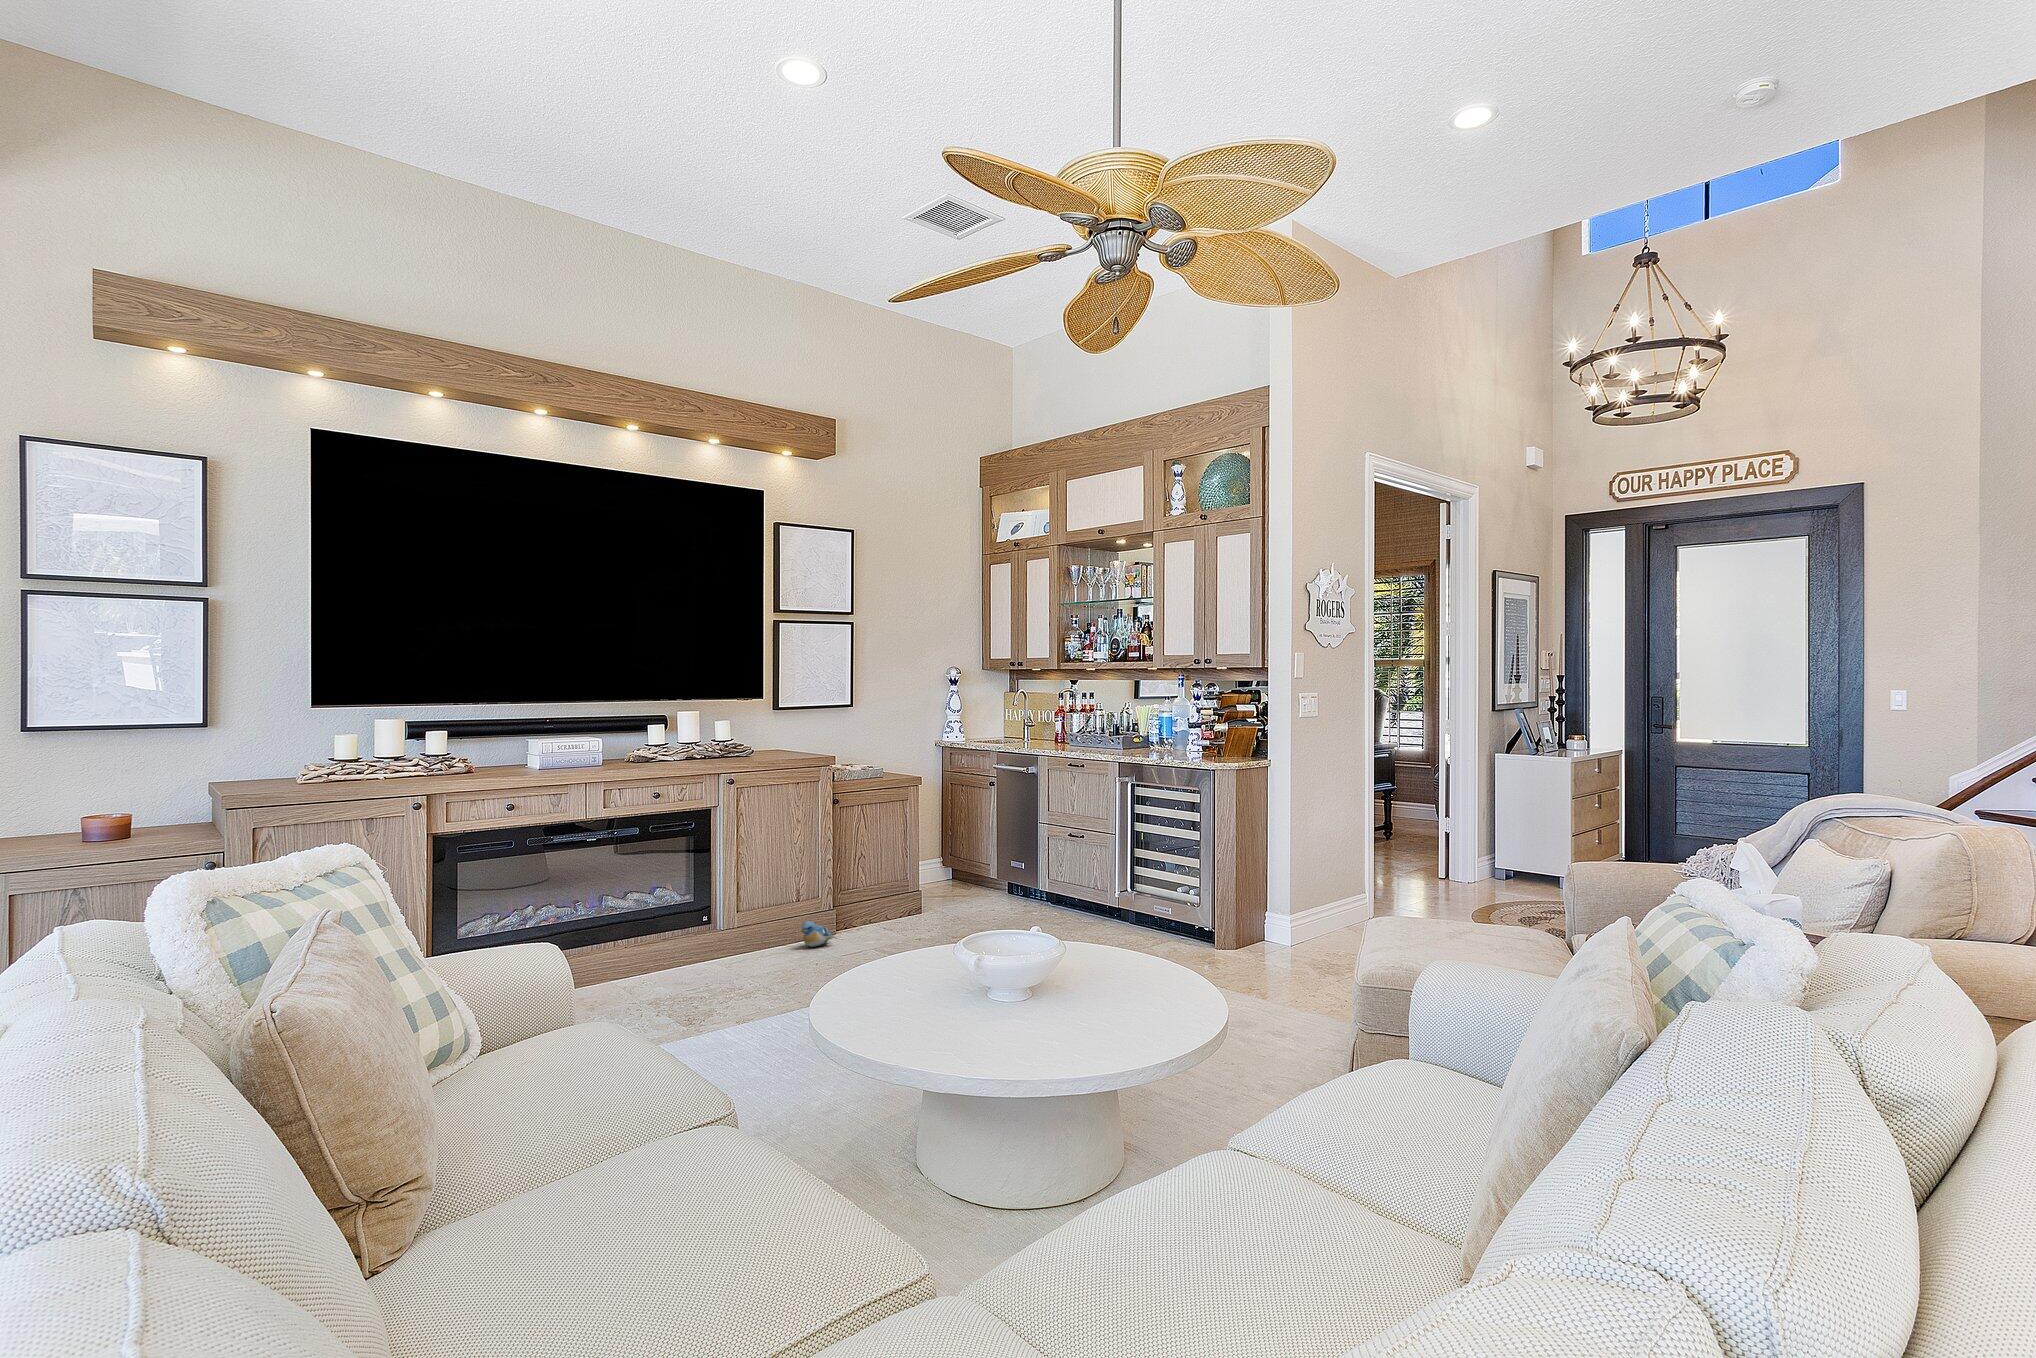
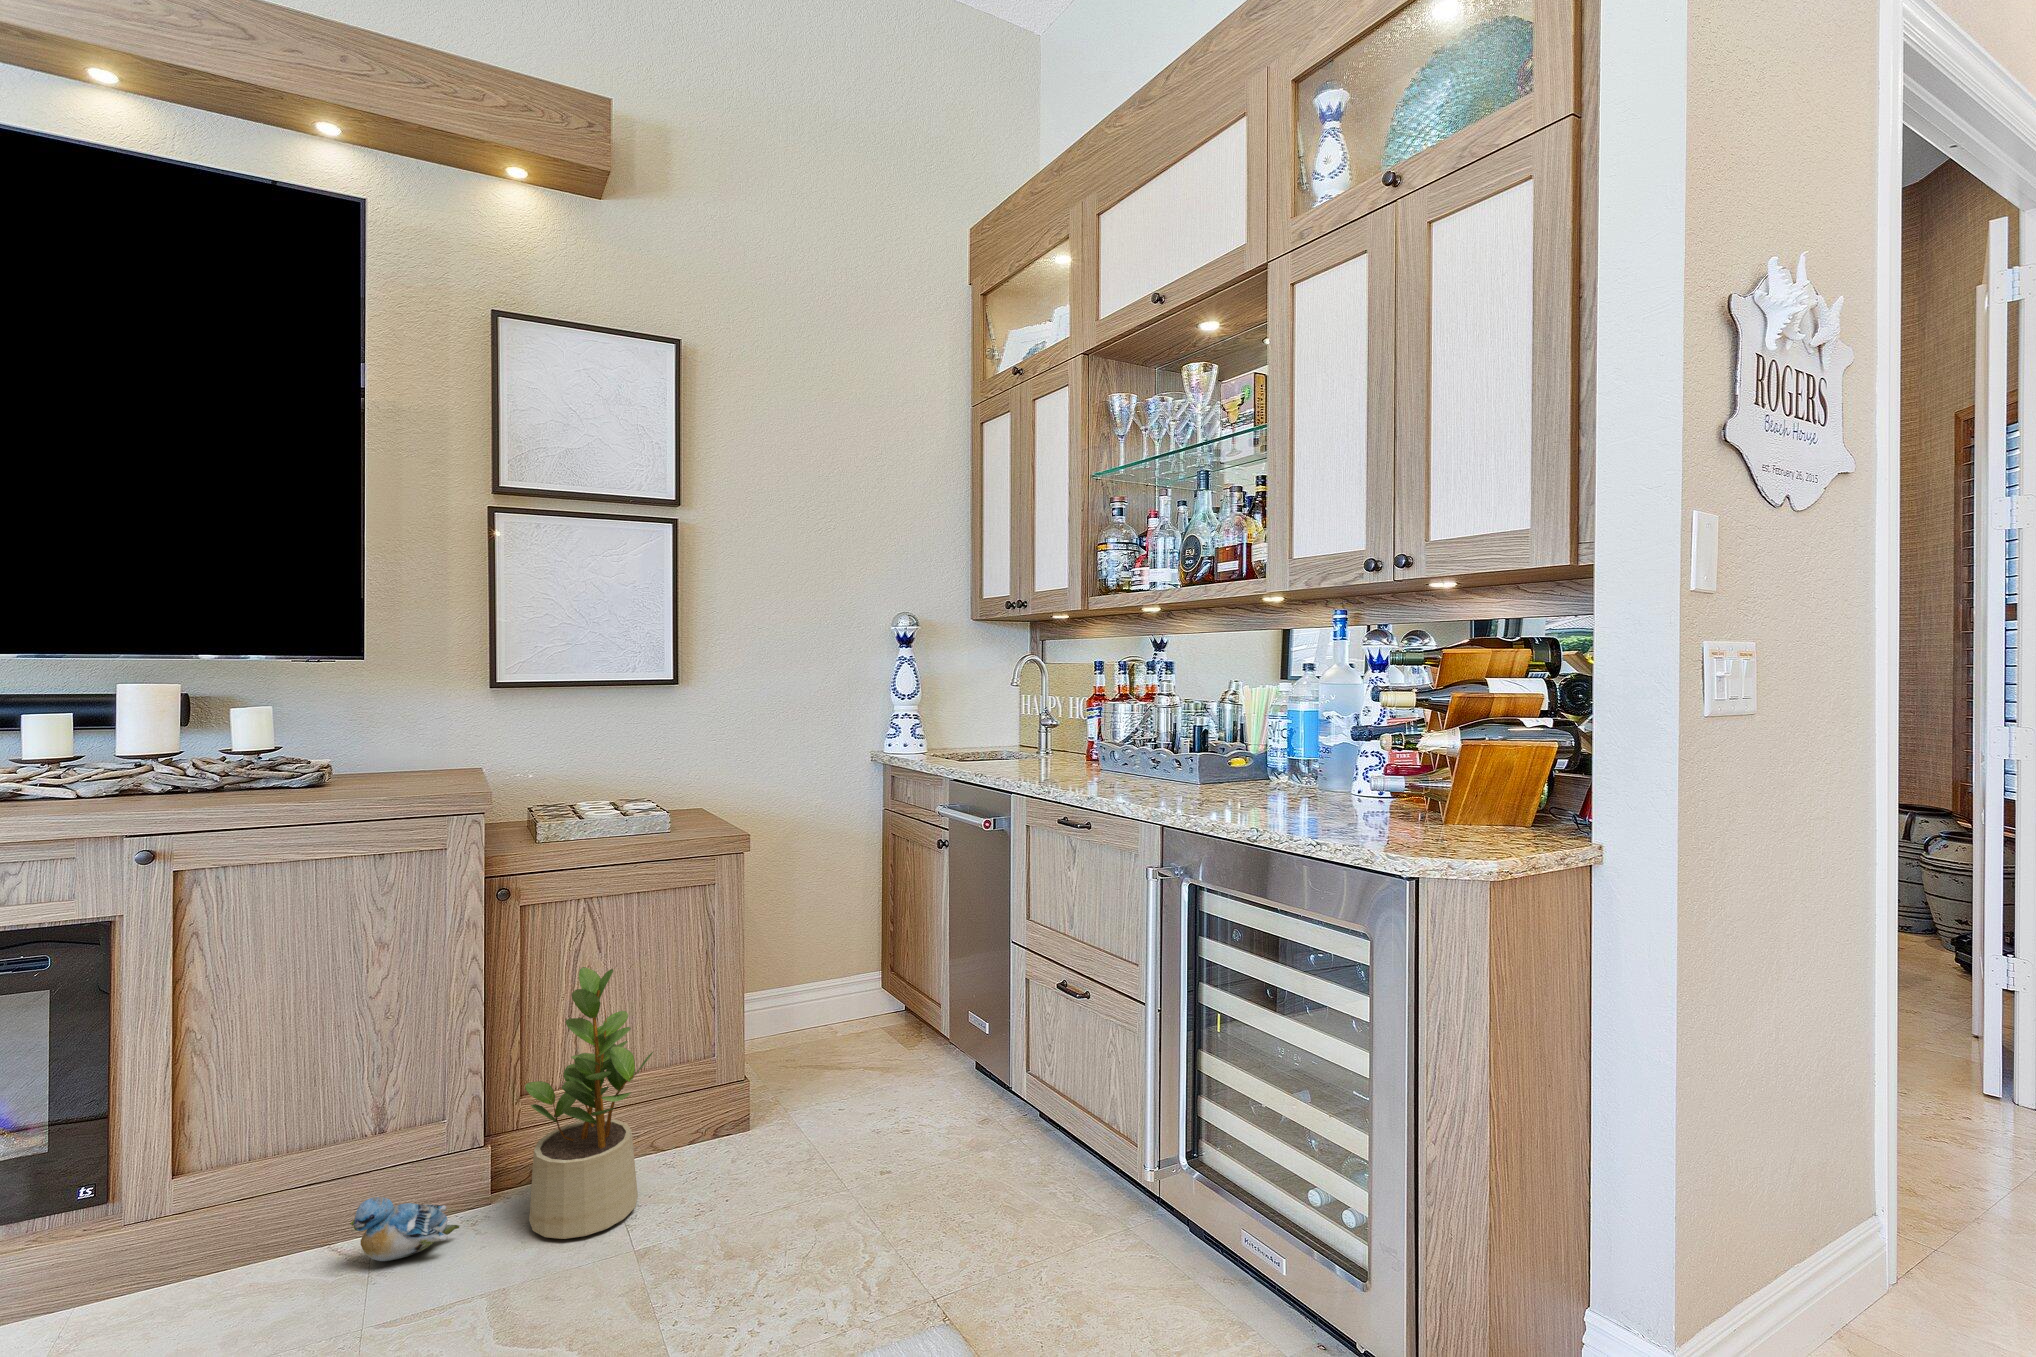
potted plant: none [853,828,907,939] -> present [525,967,653,1239]

